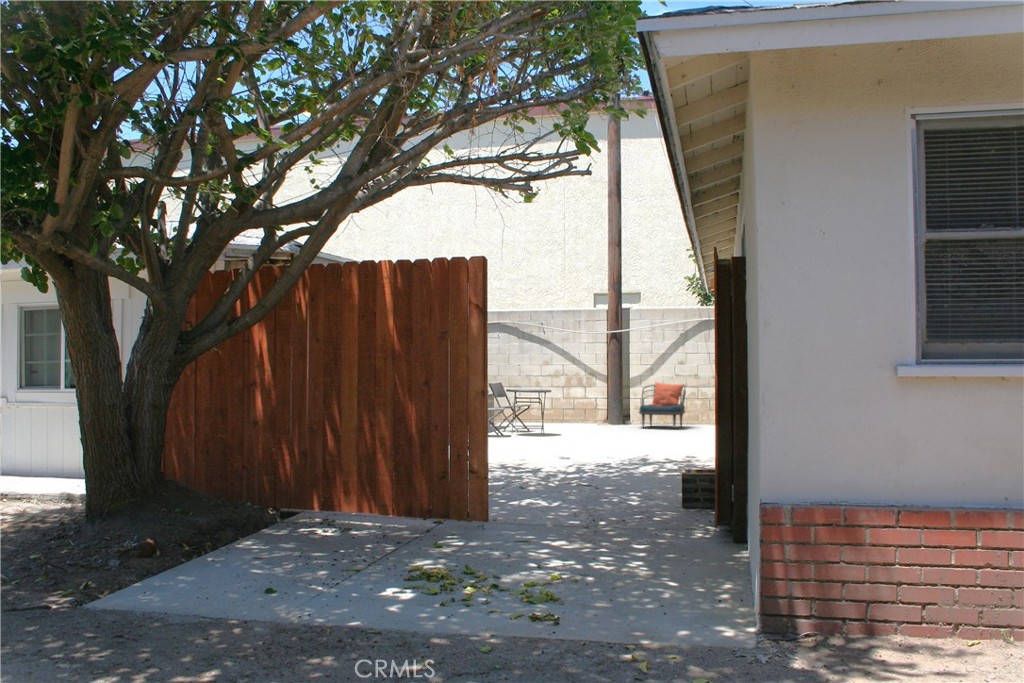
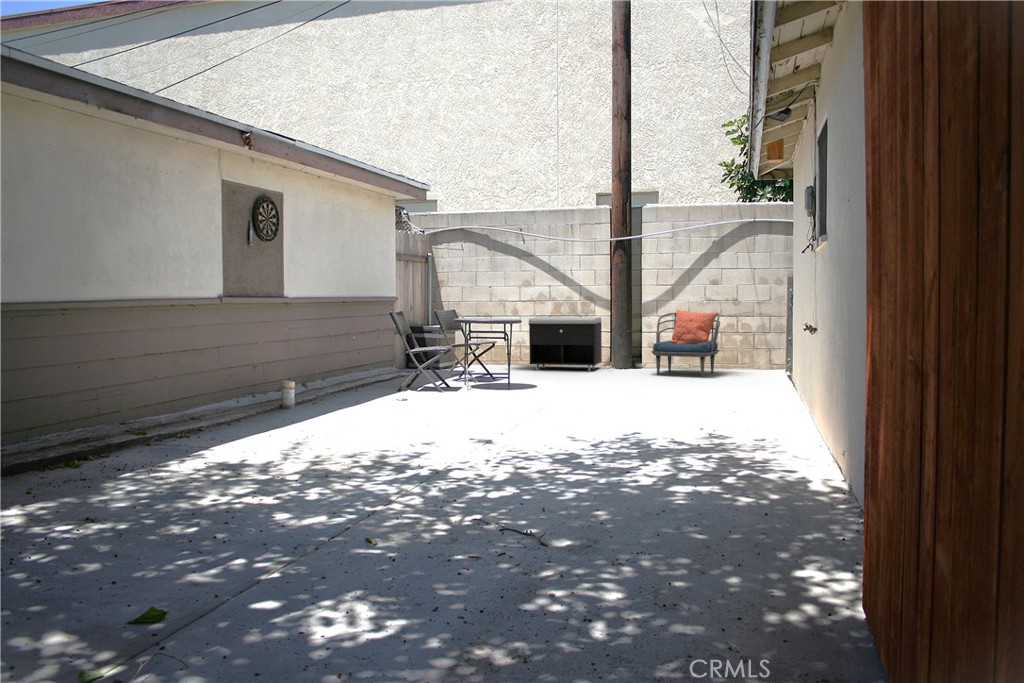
storage bench: none [550,388,601,426] -> present [529,317,602,371]

